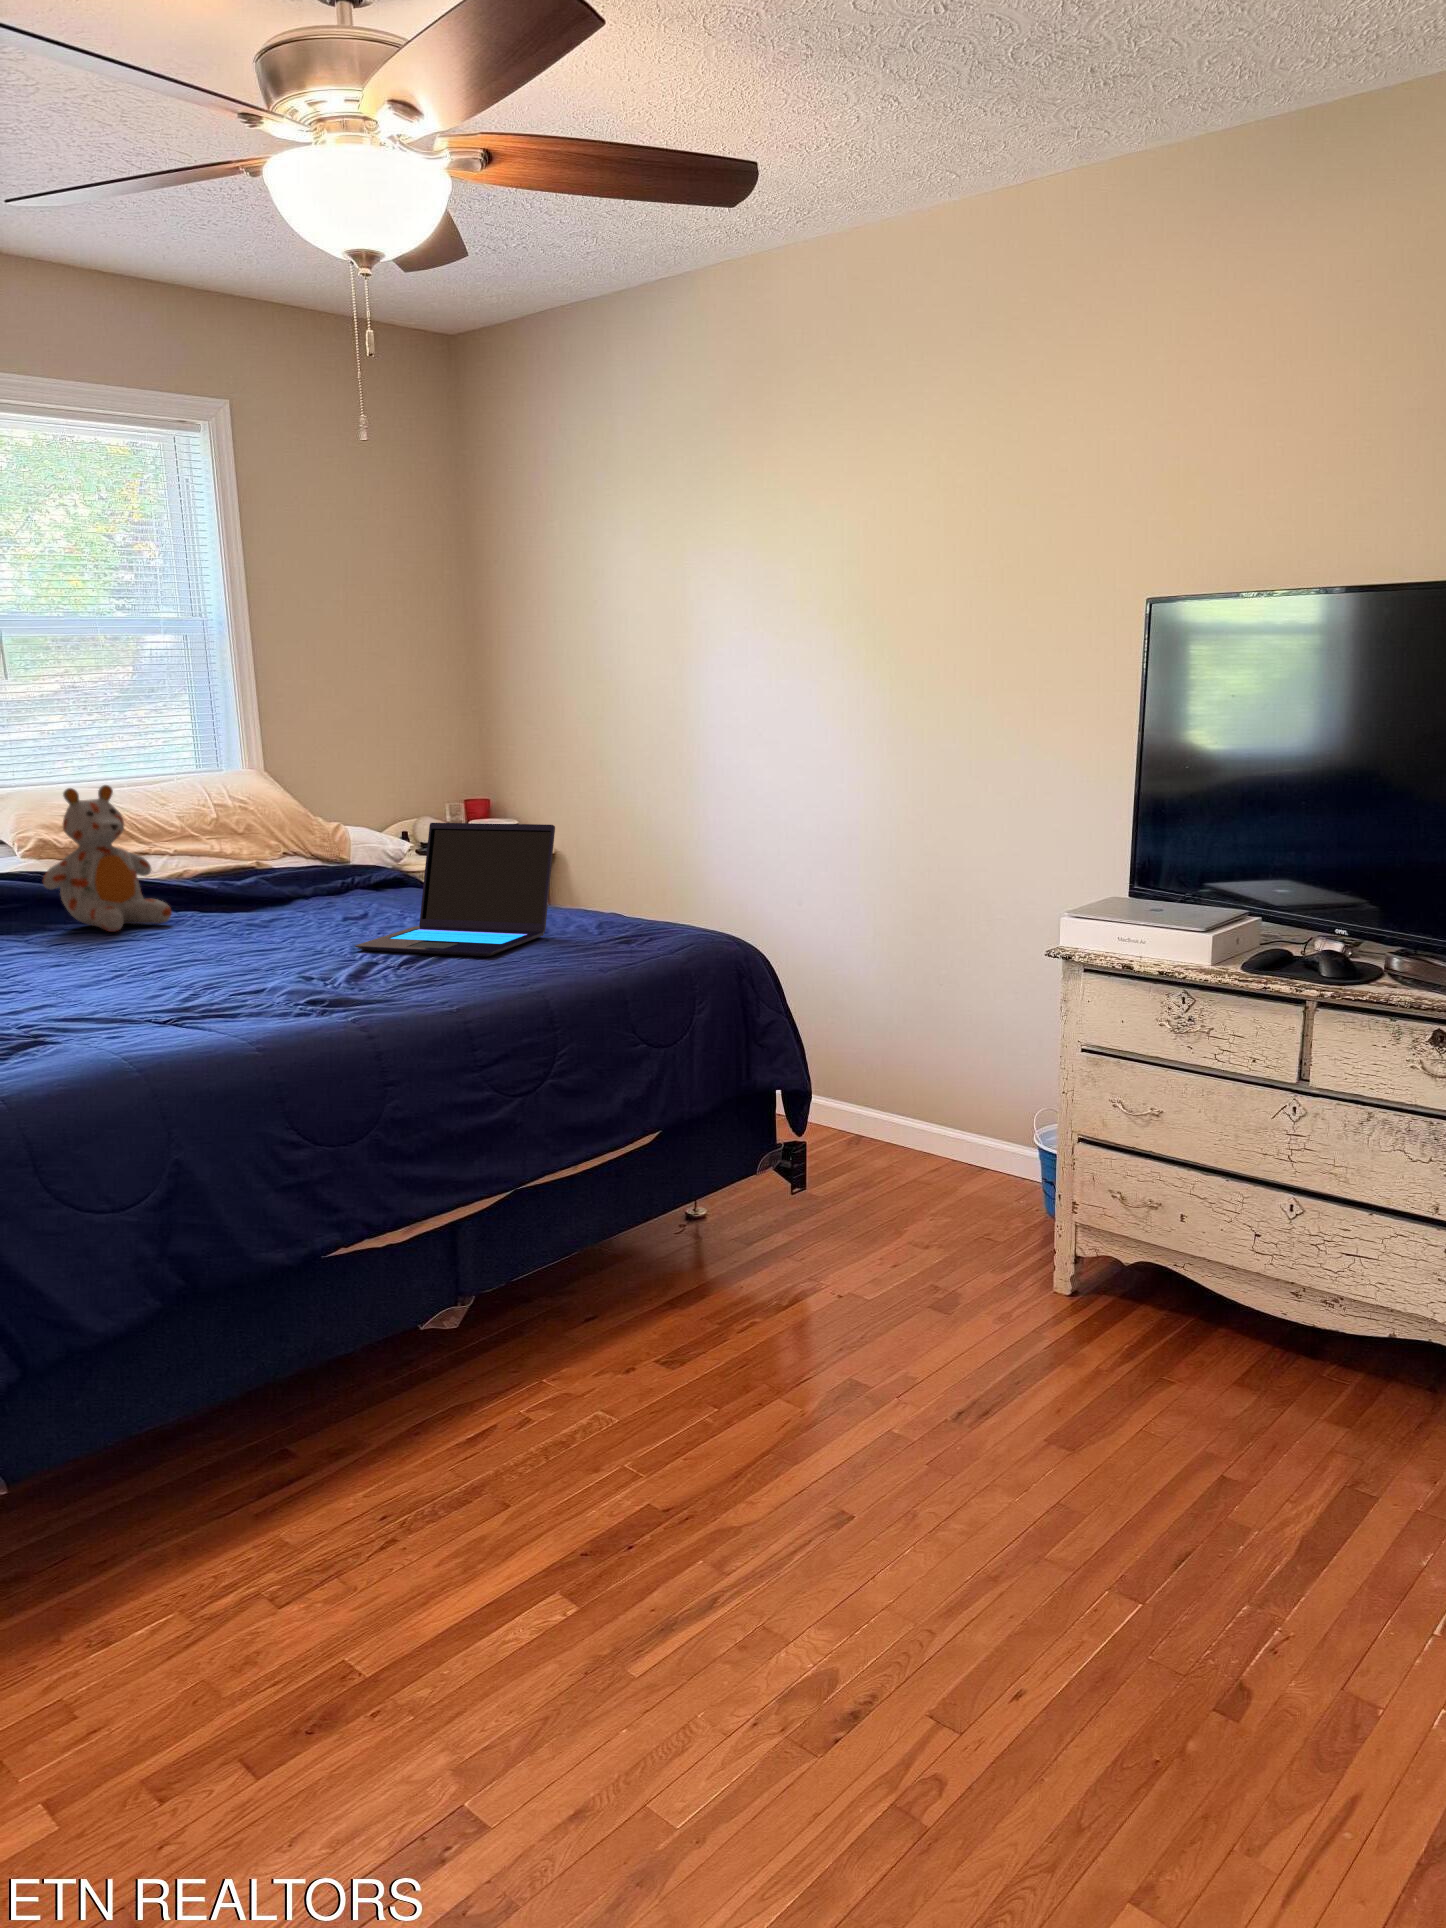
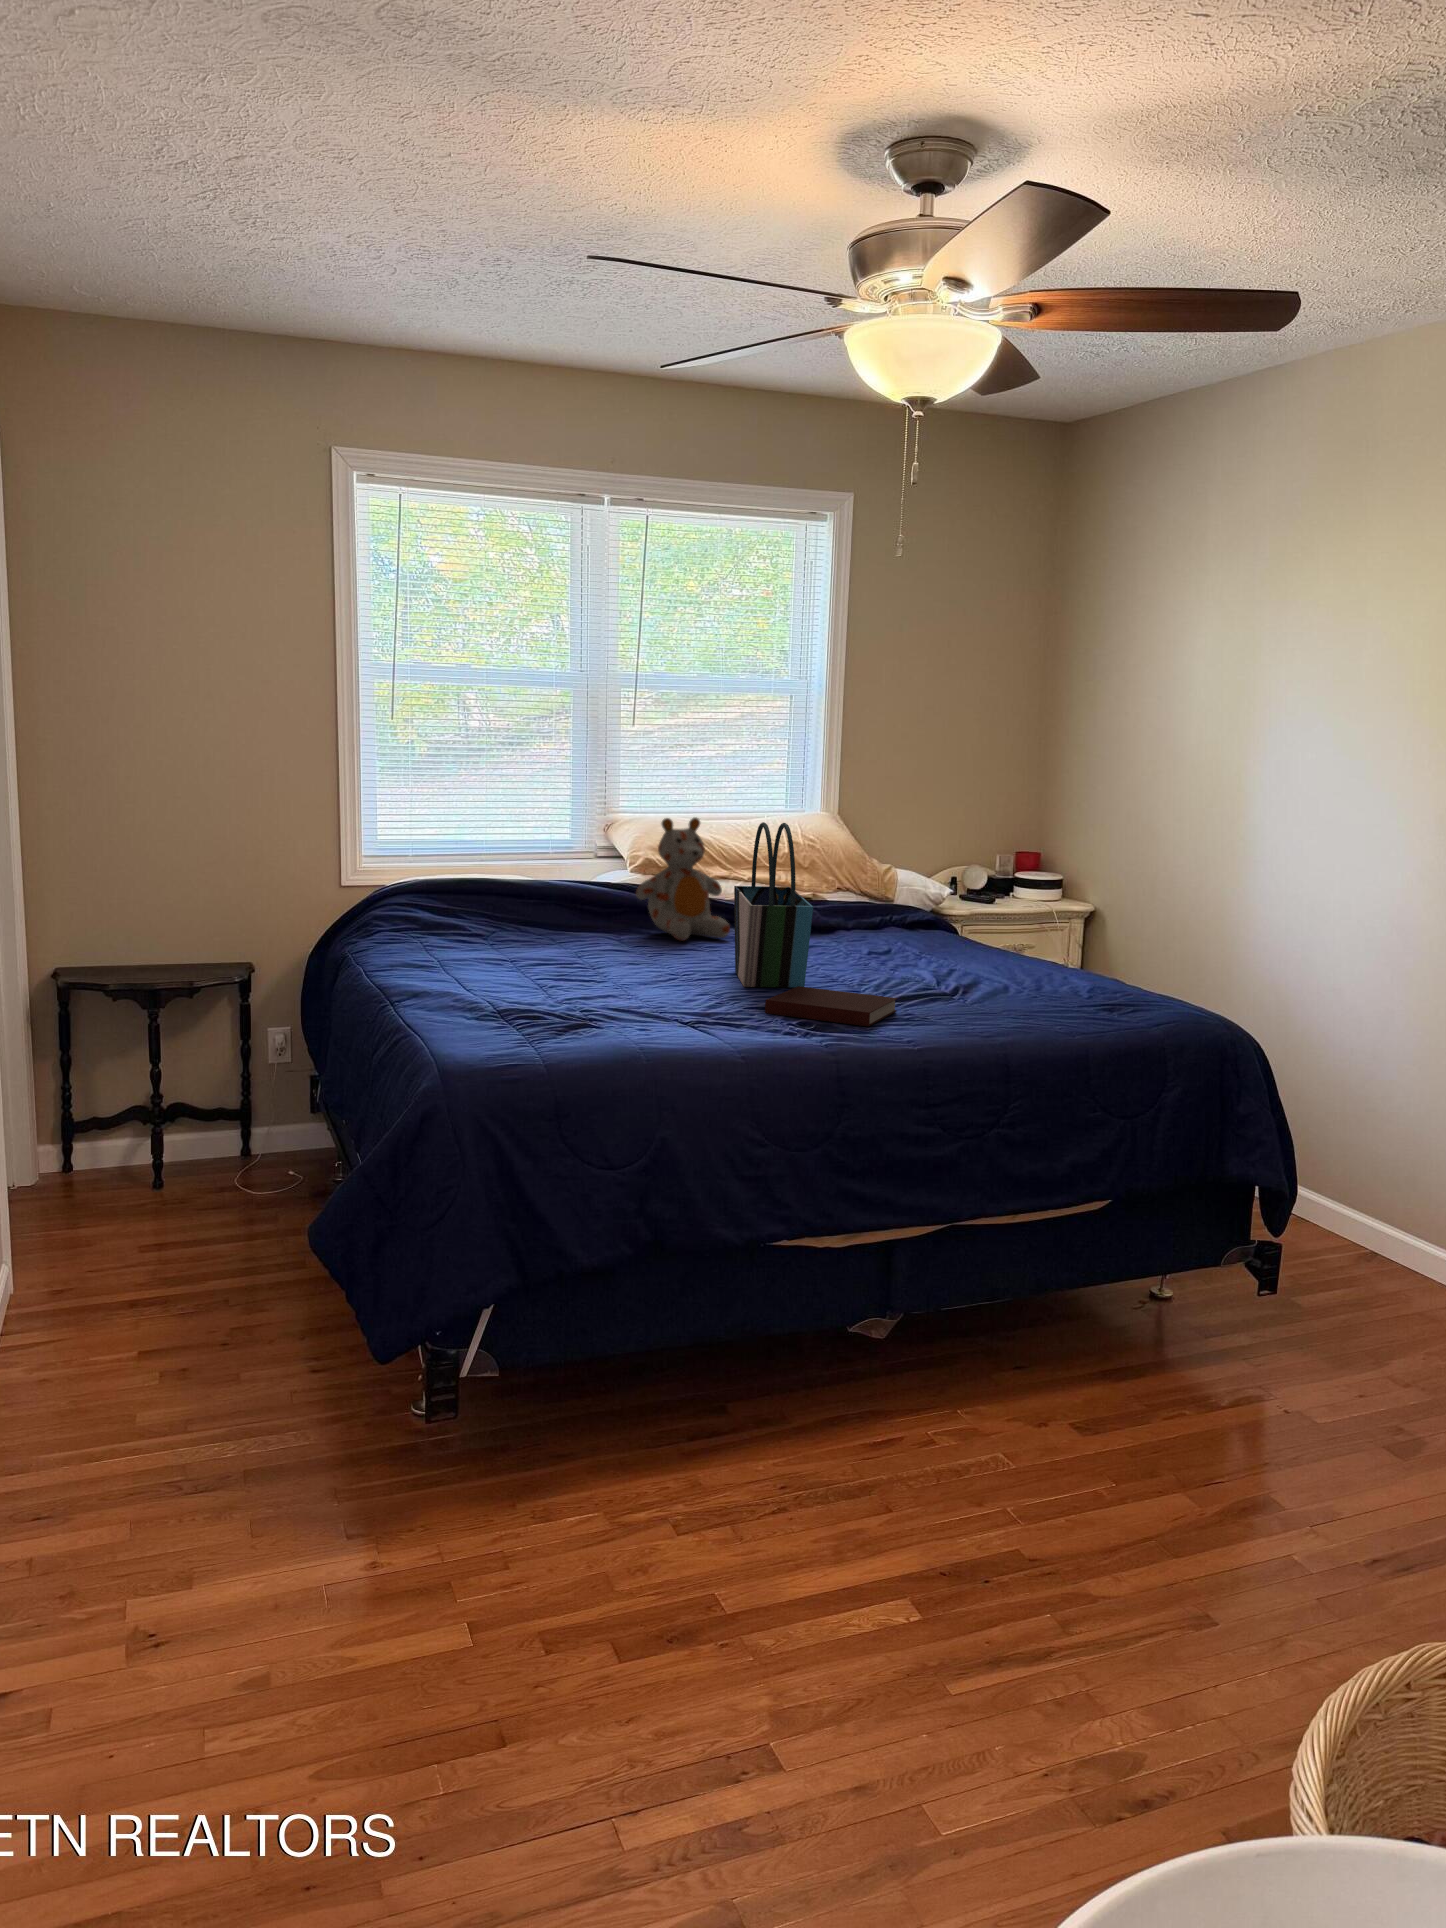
tote bag: none [180,777,291,972] -> present [734,822,813,987]
laptop: present [355,823,555,956] -> none [864,877,1062,1006]
notebook: none [257,959,408,997] -> present [765,986,897,1026]

